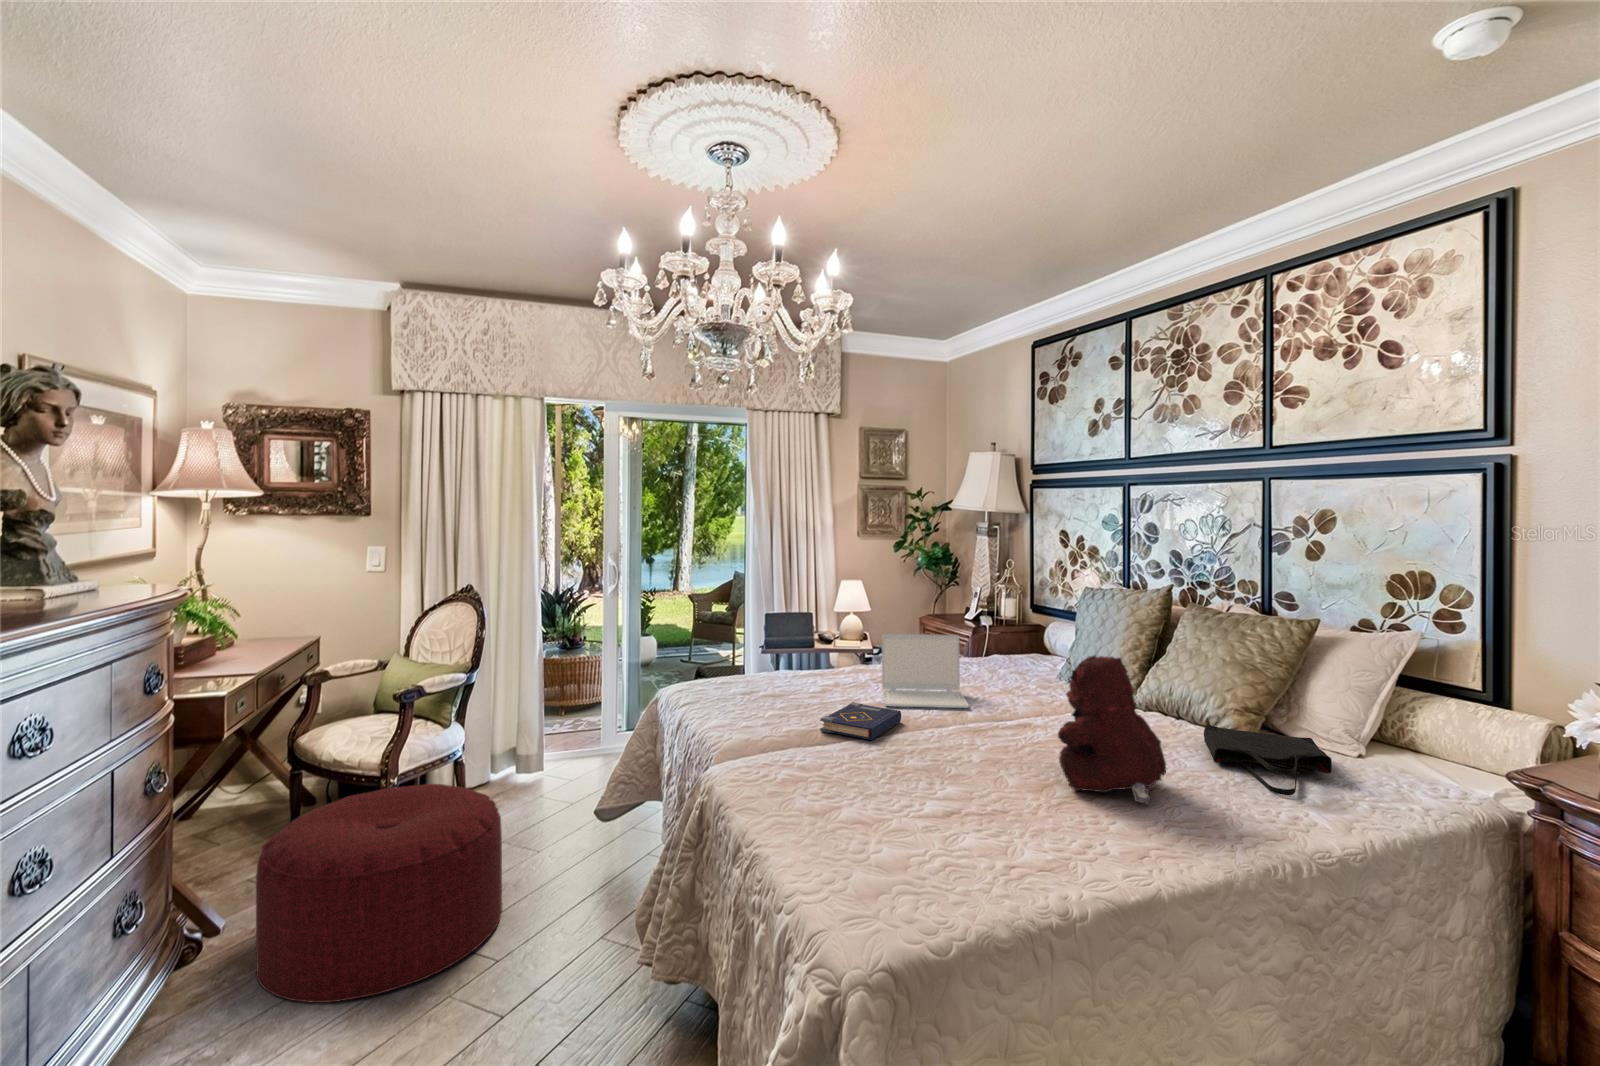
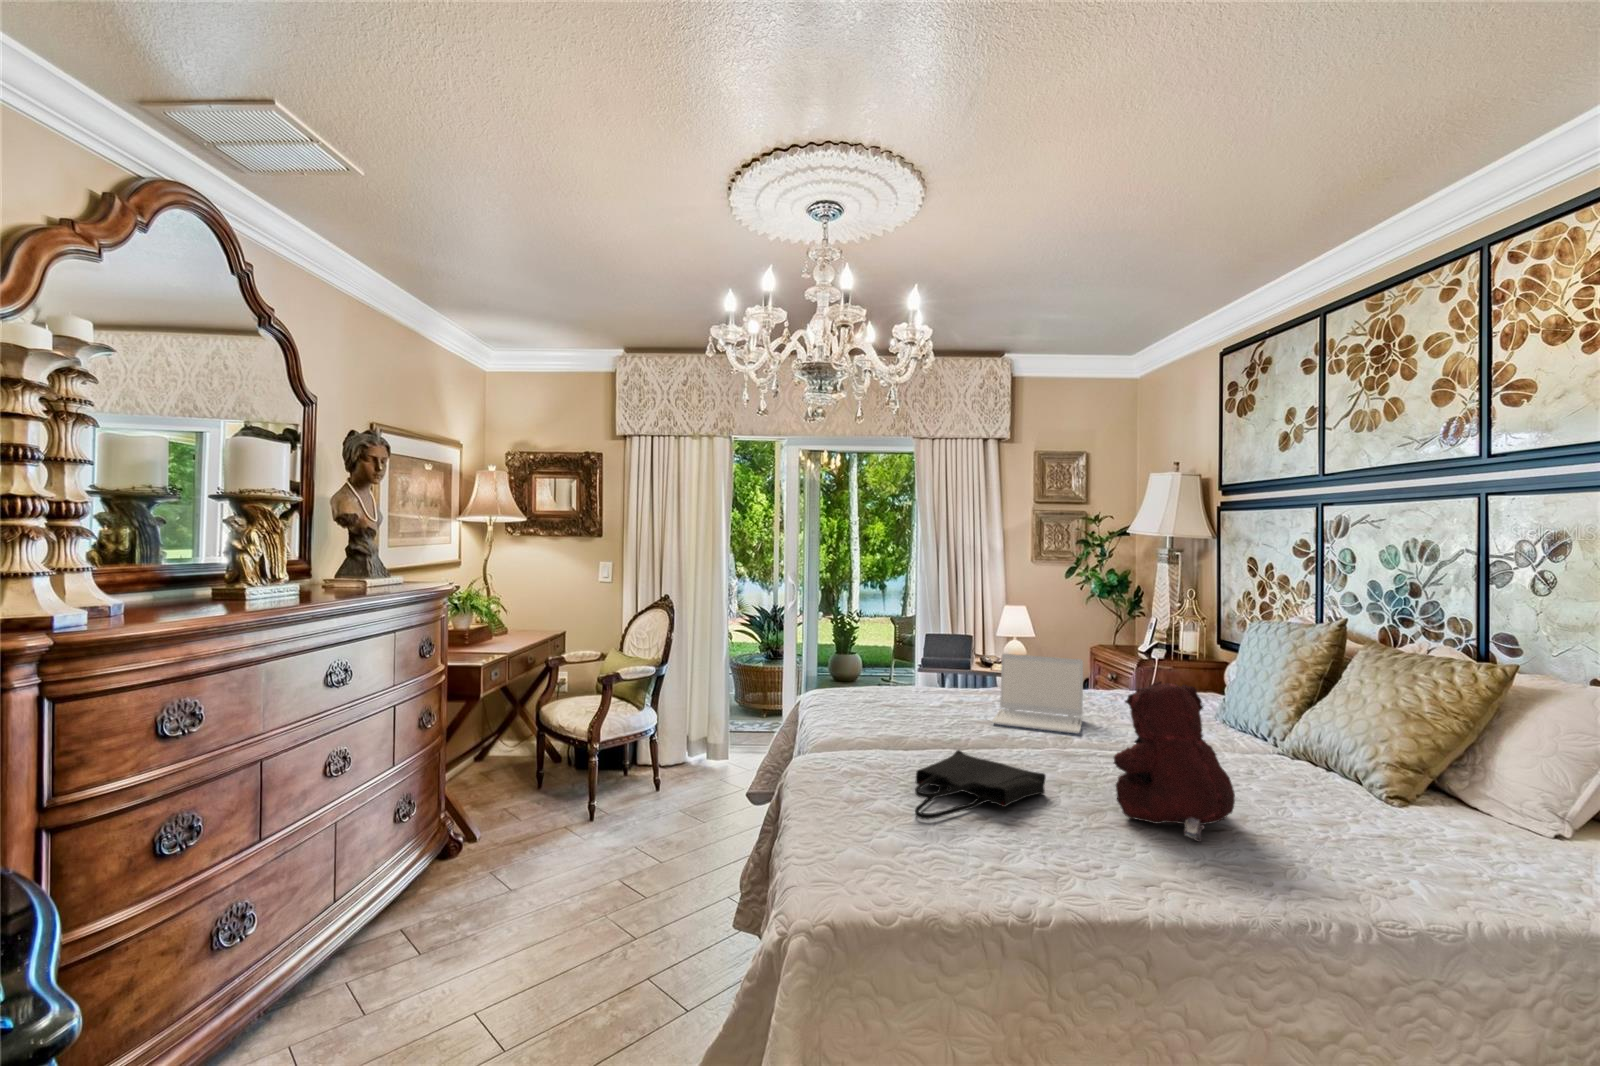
book: present [820,702,901,740] -> none [910,716,997,751]
tote bag: present [1204,724,1332,795] -> present [915,750,1046,819]
ottoman: present [256,784,502,1003] -> none [485,752,660,906]

